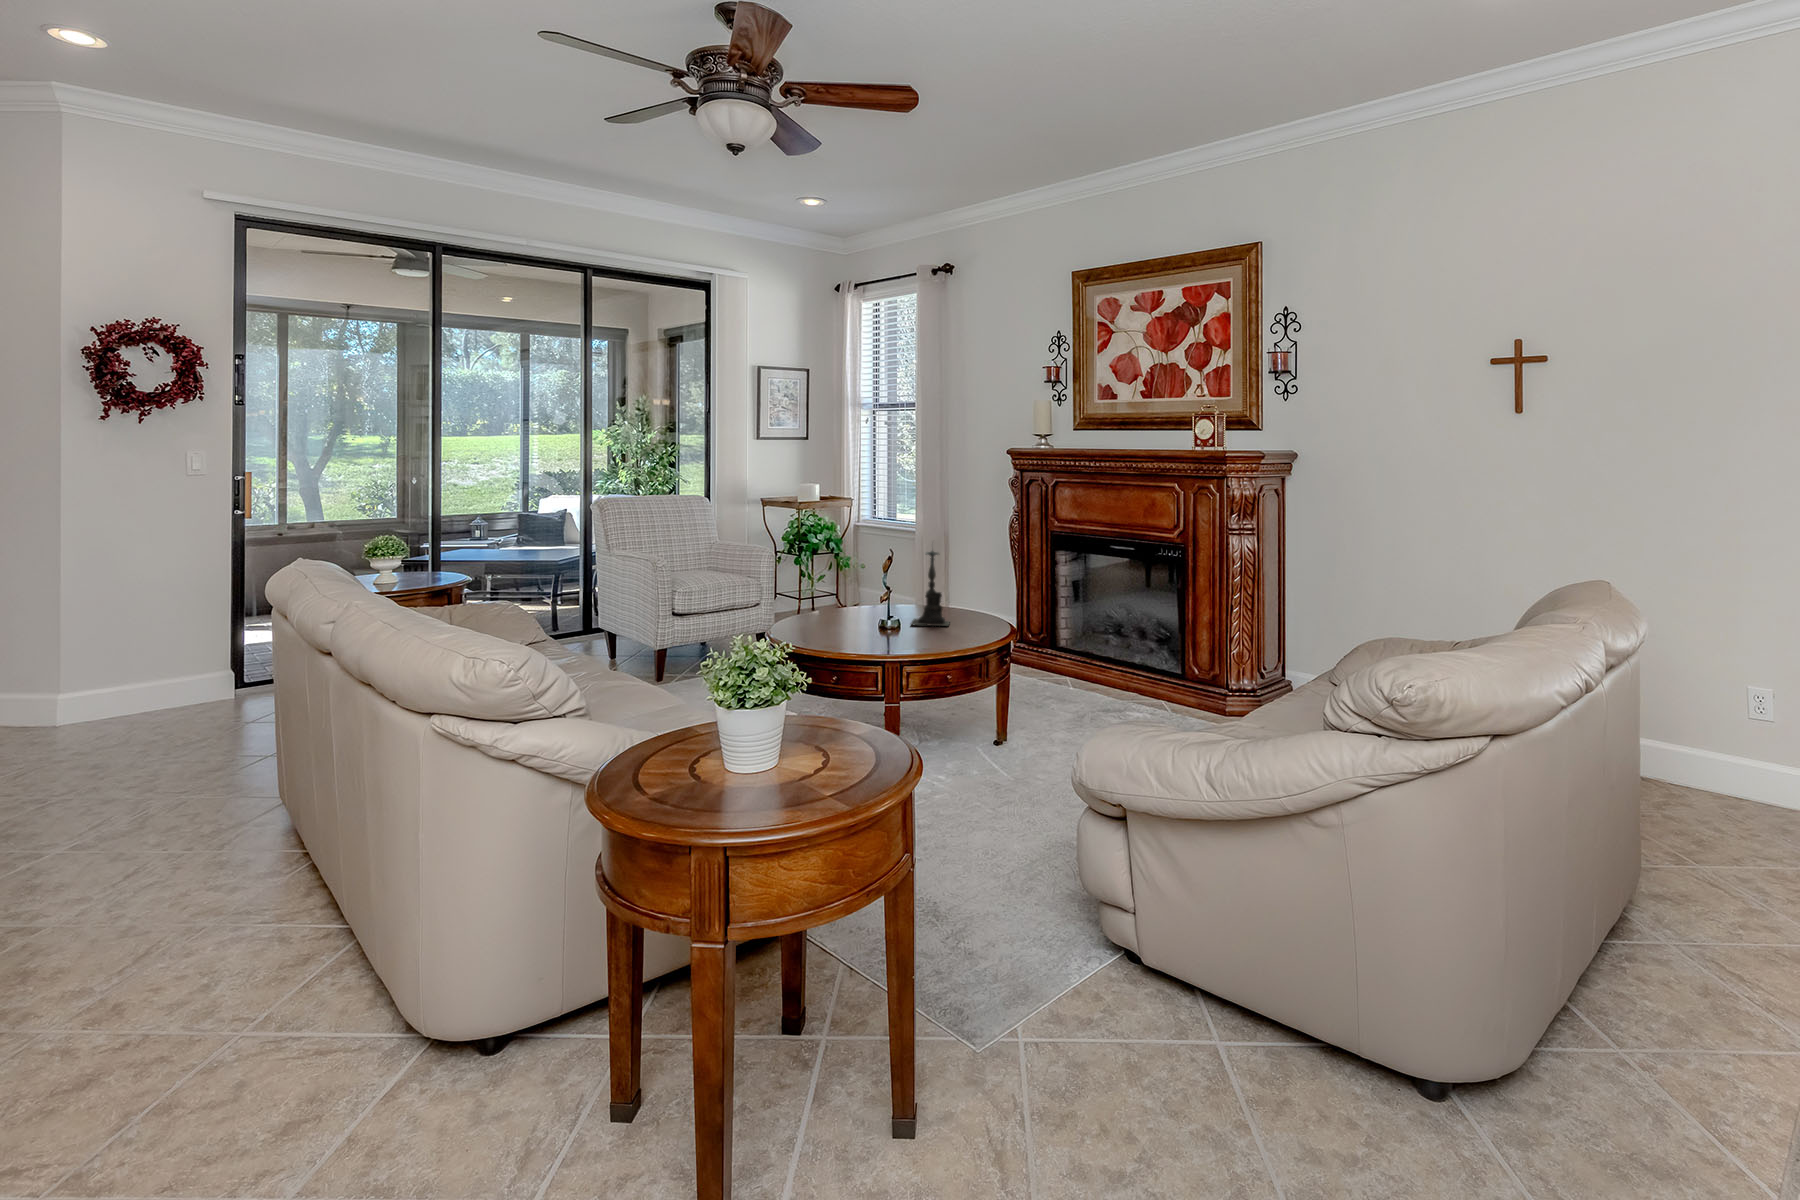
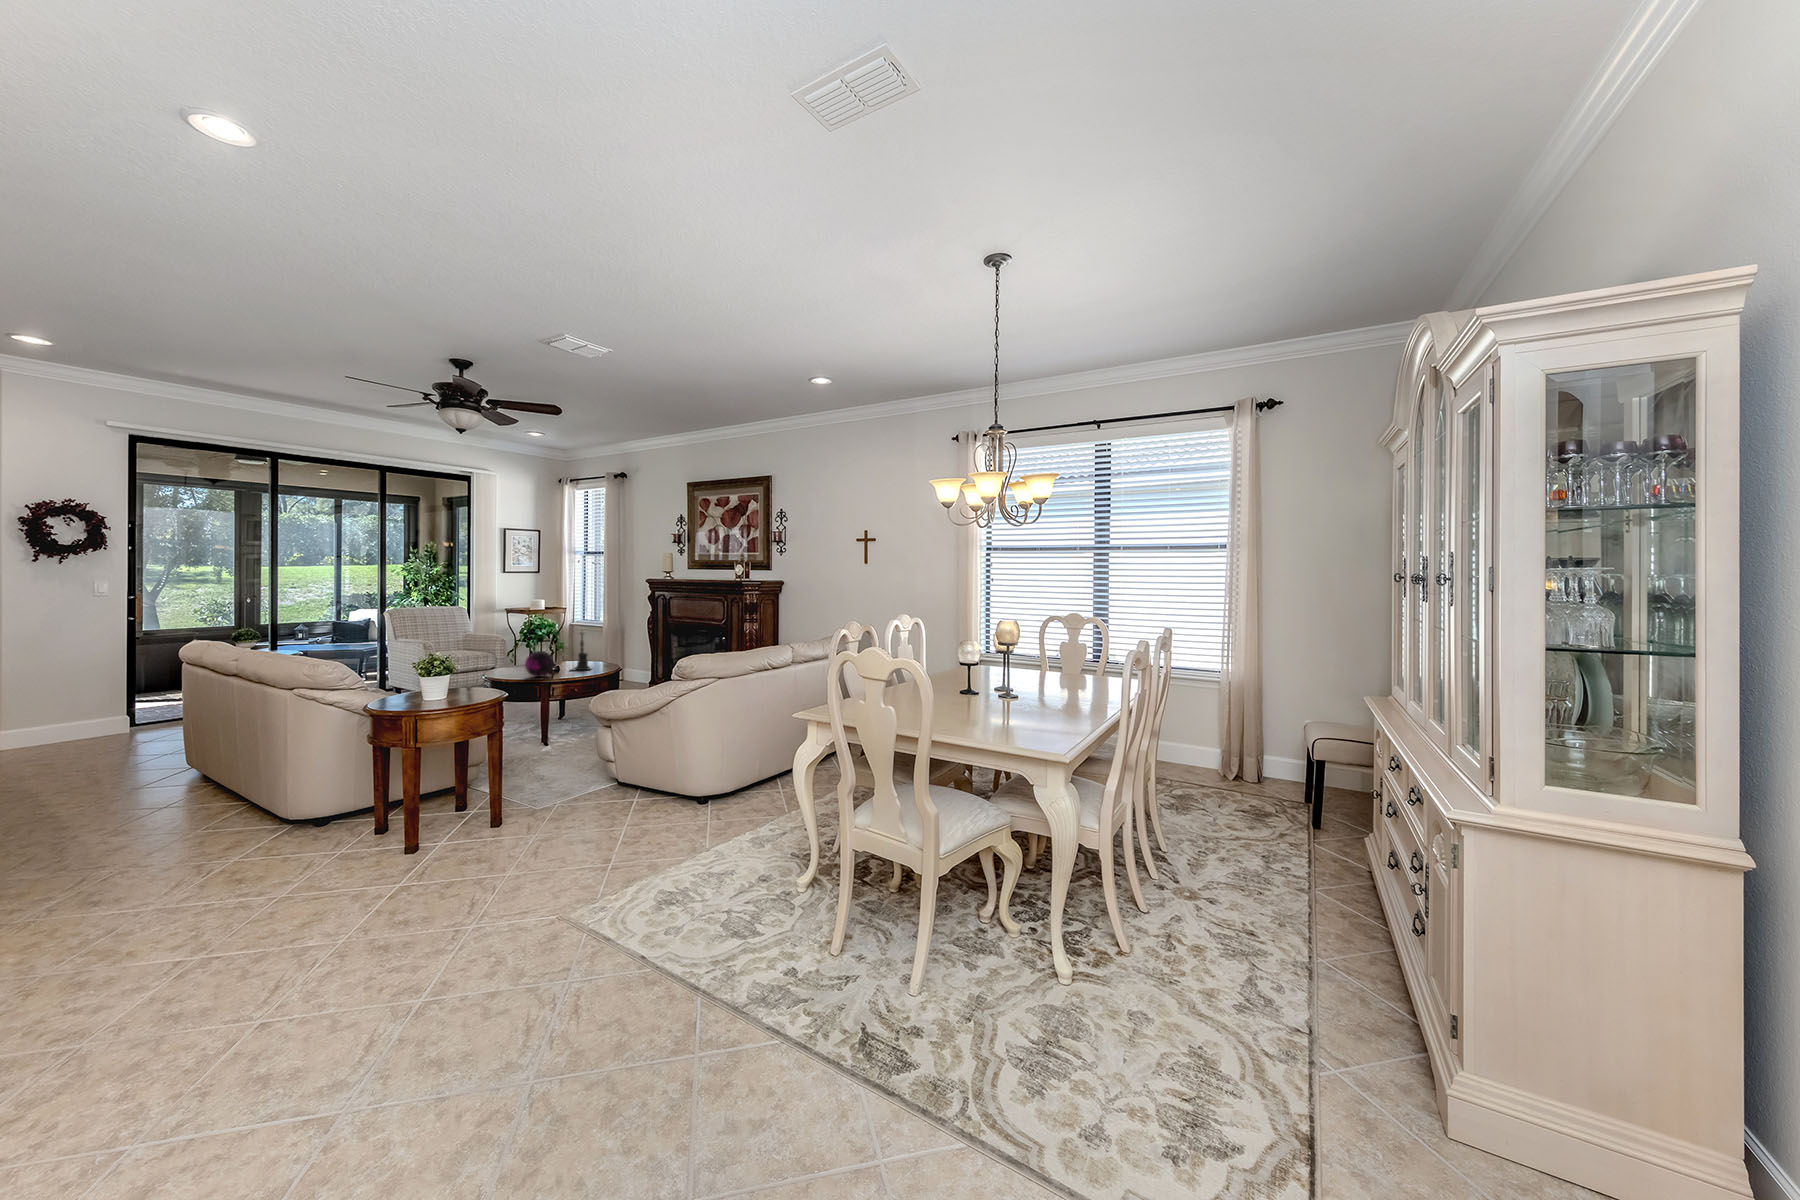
decorative orb: none [842,589,893,640] -> present [525,651,554,677]

